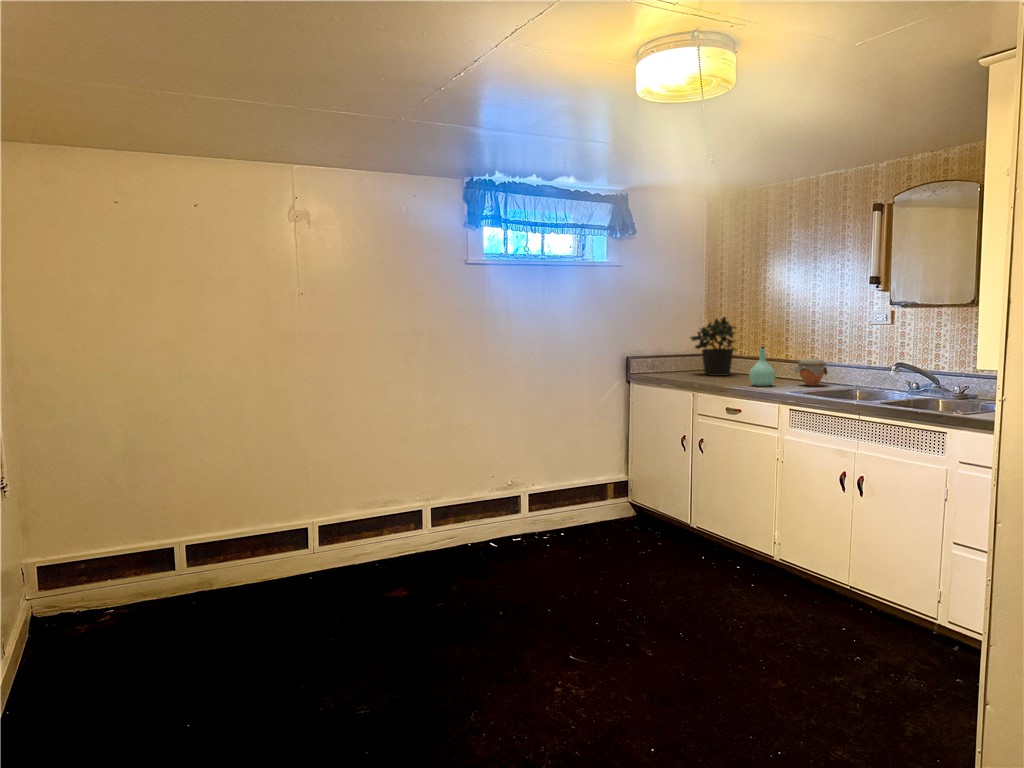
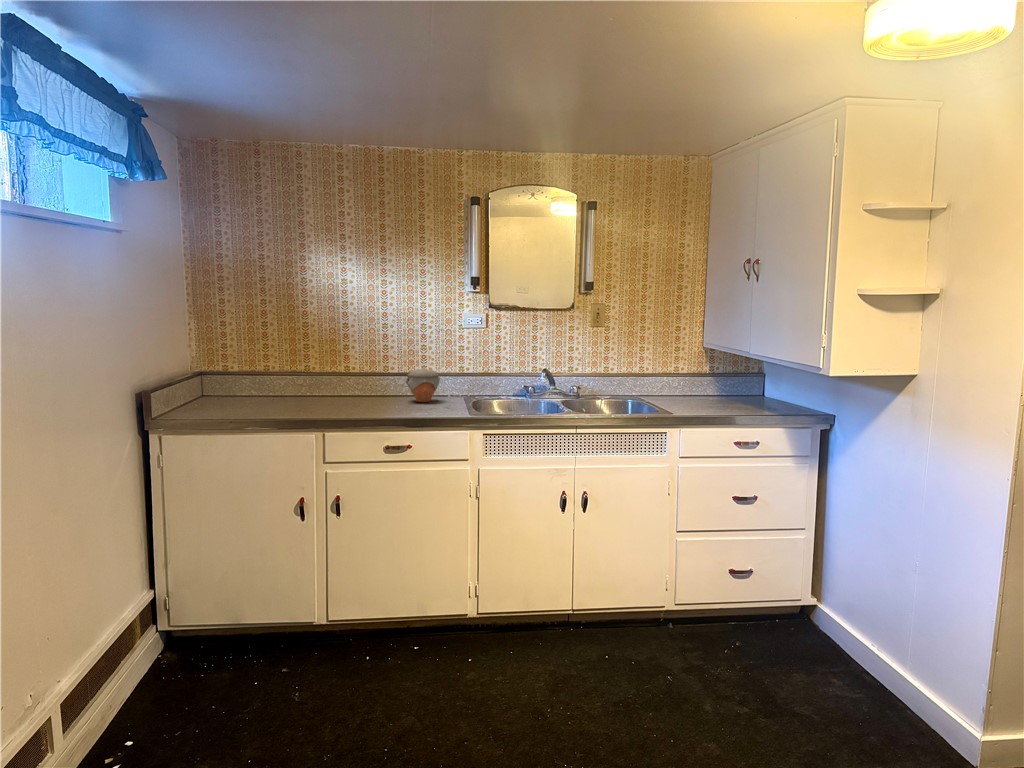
potted plant: present [691,317,736,376] -> none [211,317,294,404]
bottle: present [749,347,775,386] -> none [368,358,401,410]

